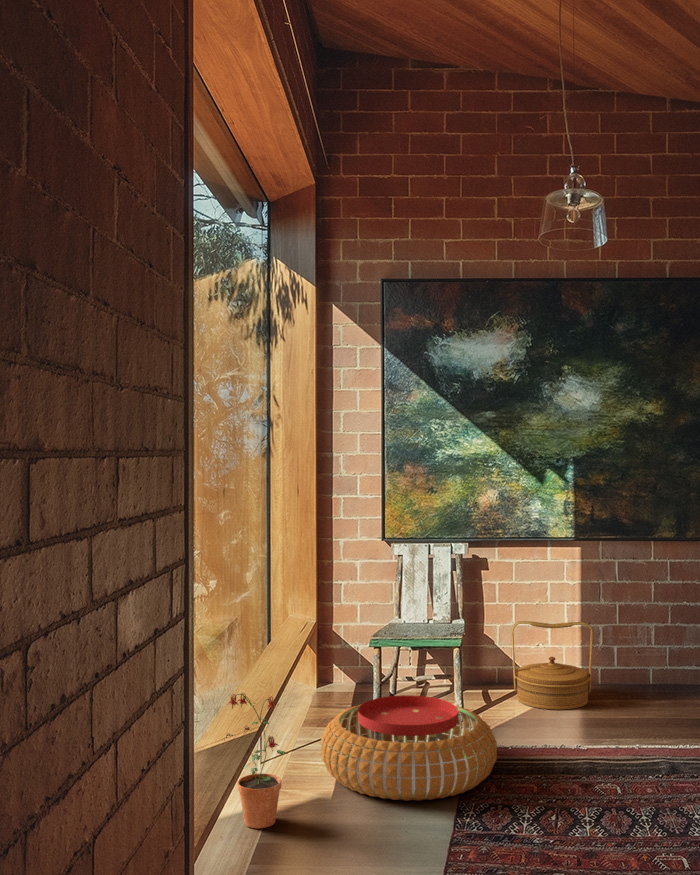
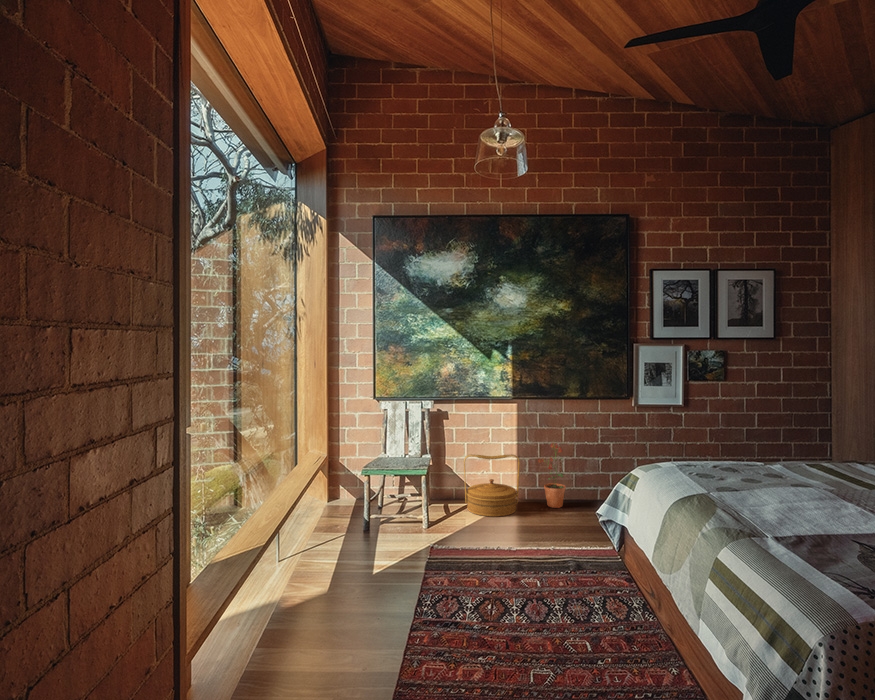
potted plant: present [226,693,287,828] -> present [539,443,566,508]
pouf: present [321,695,497,801] -> none [316,512,449,596]

